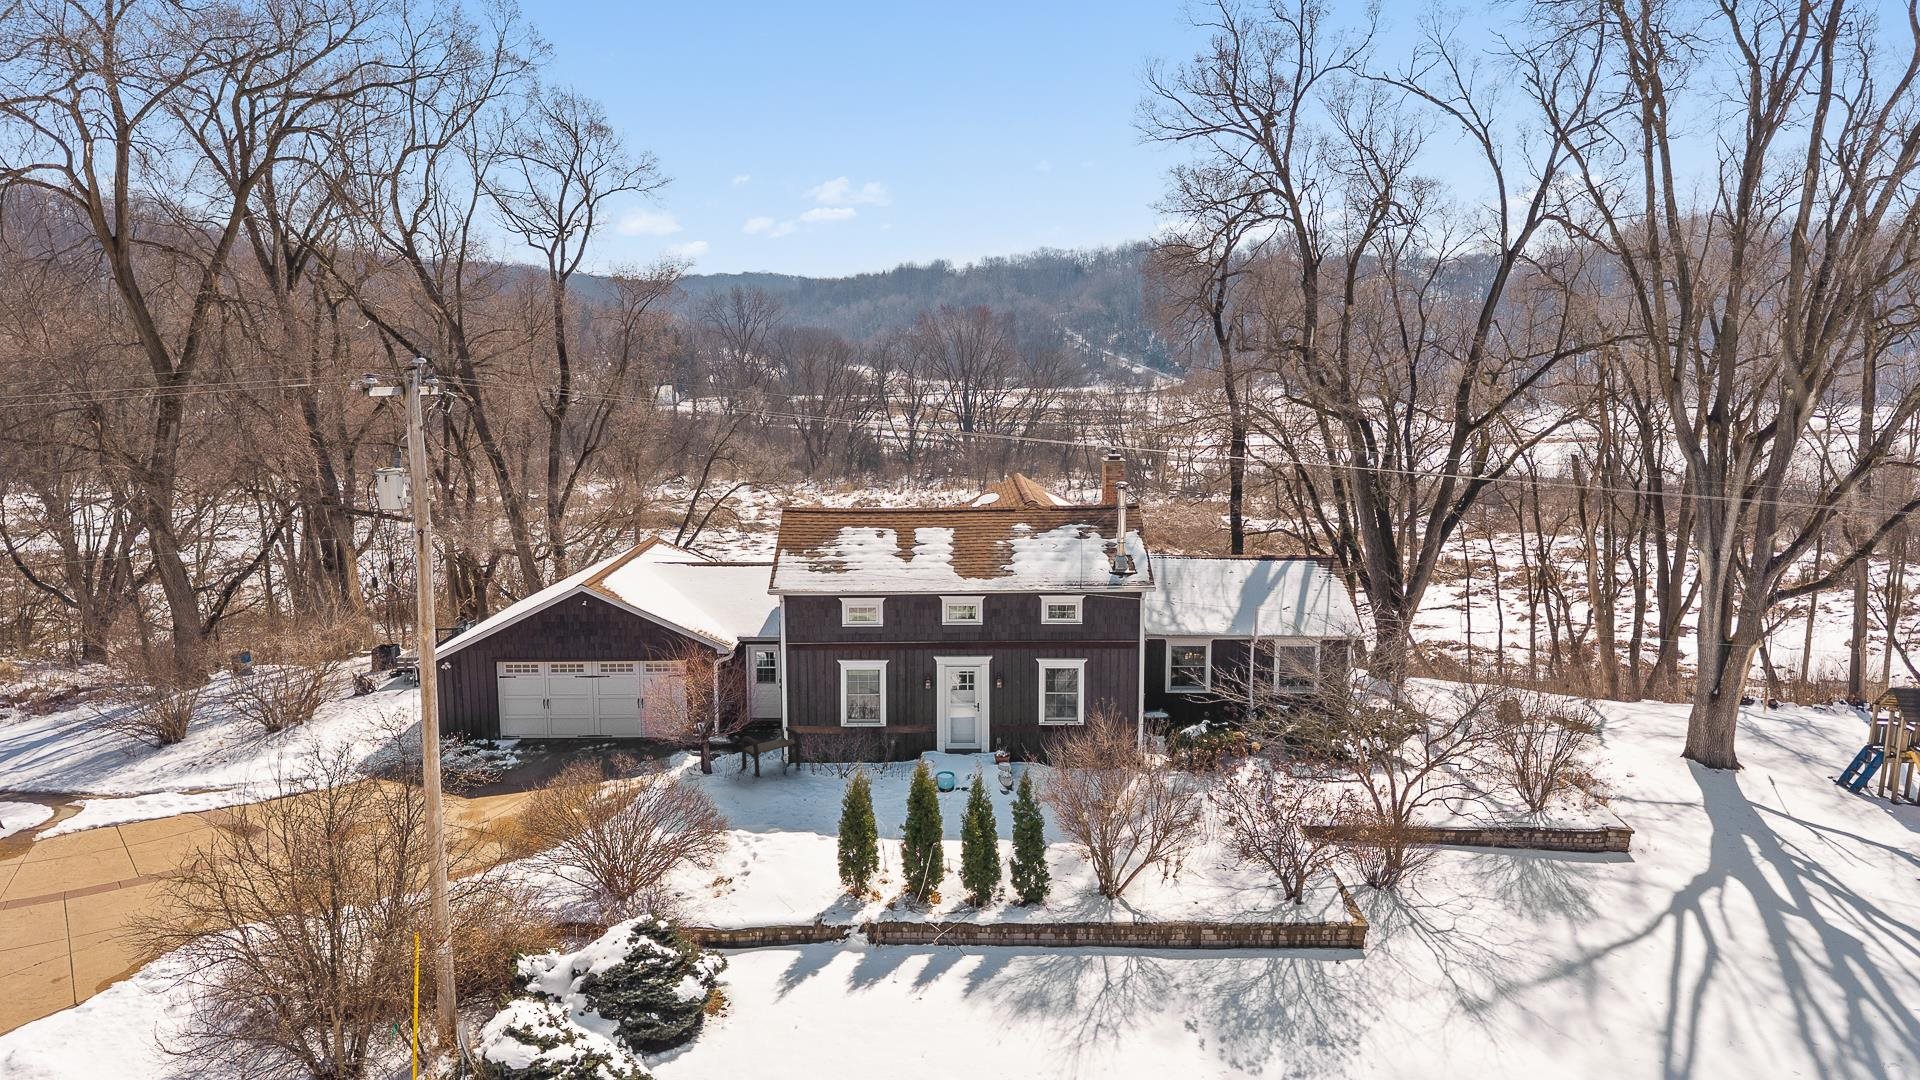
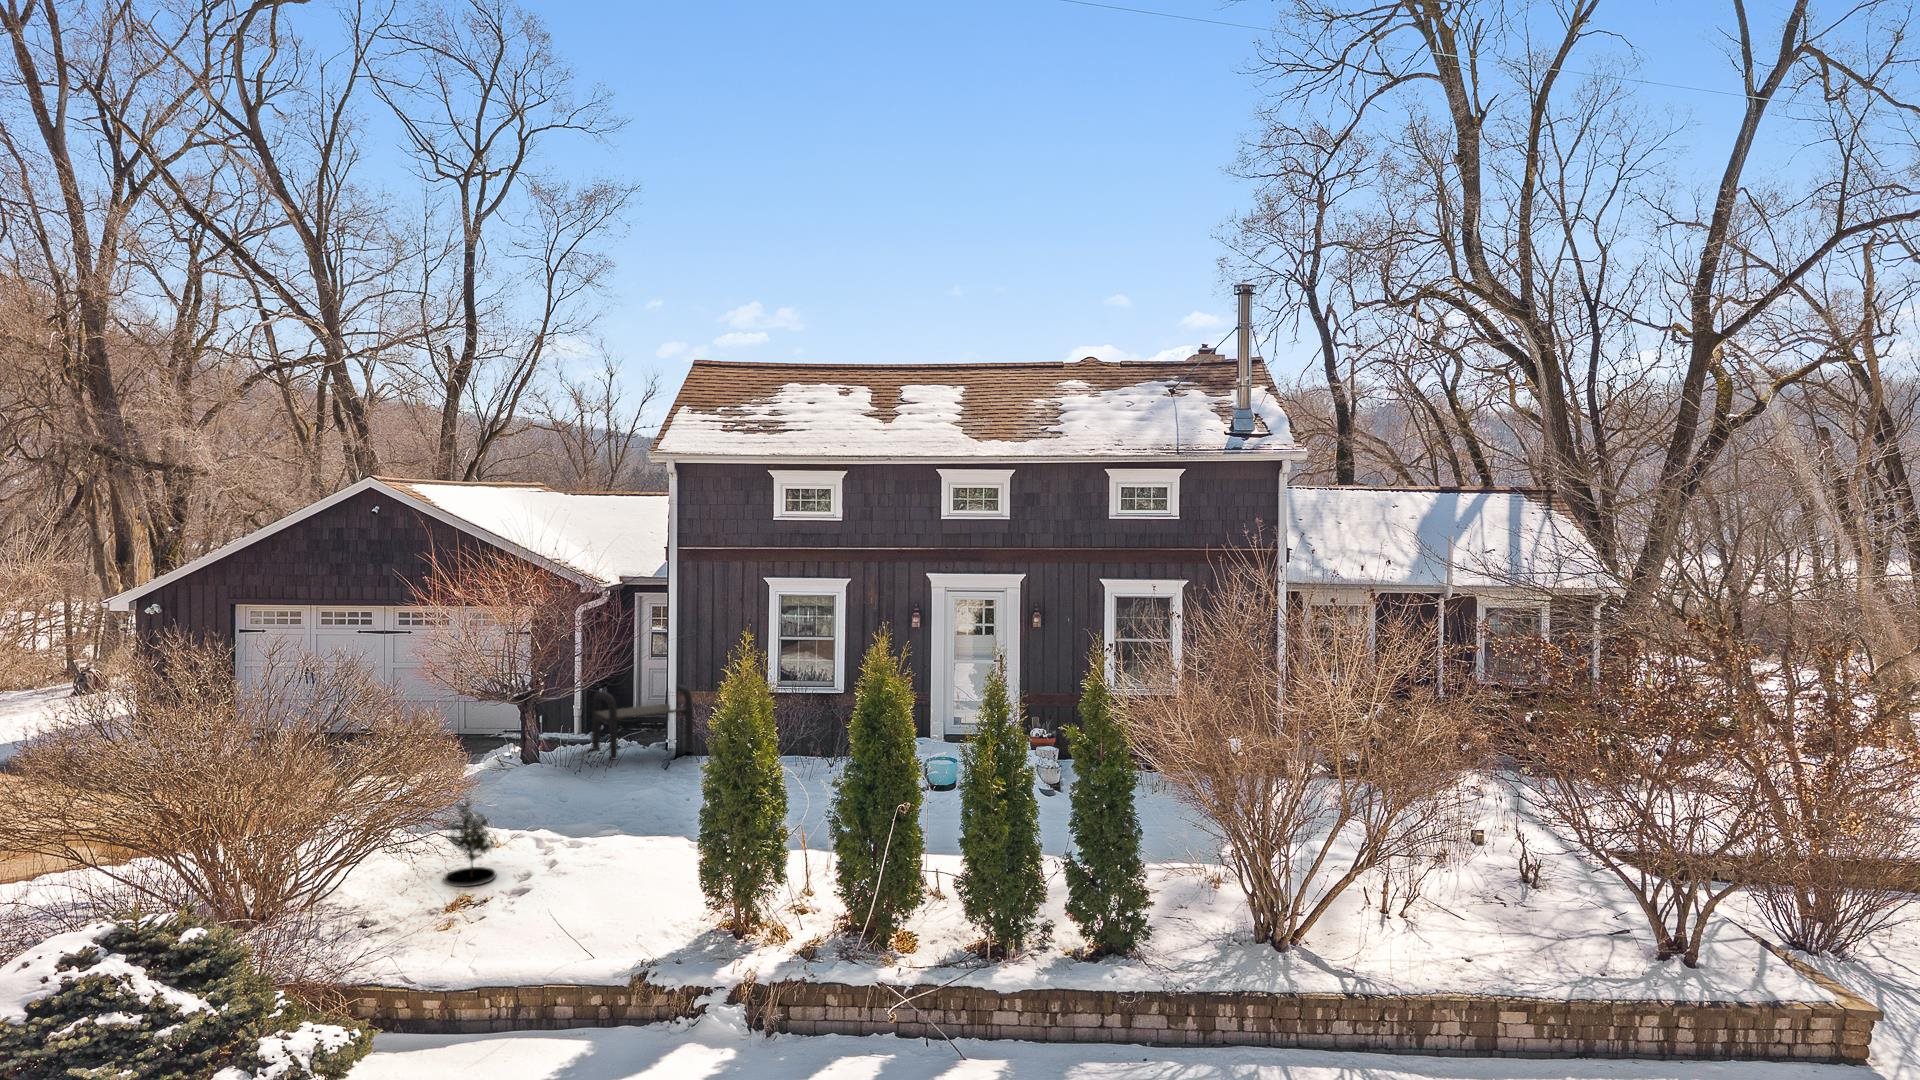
potted tree: none [708,831,736,876] -> present [443,798,496,887]

